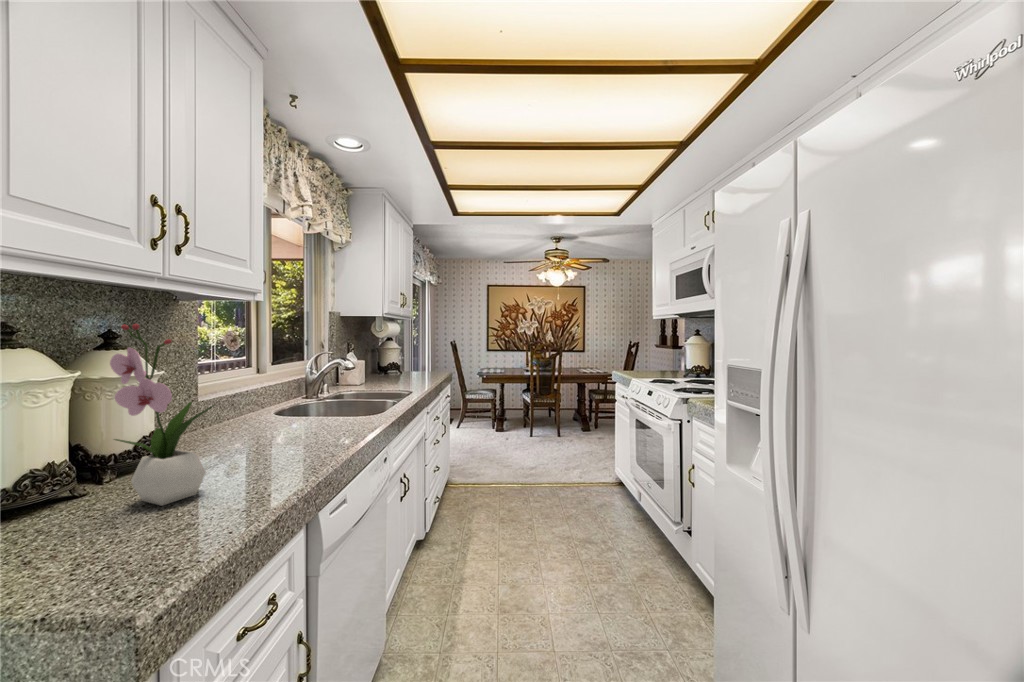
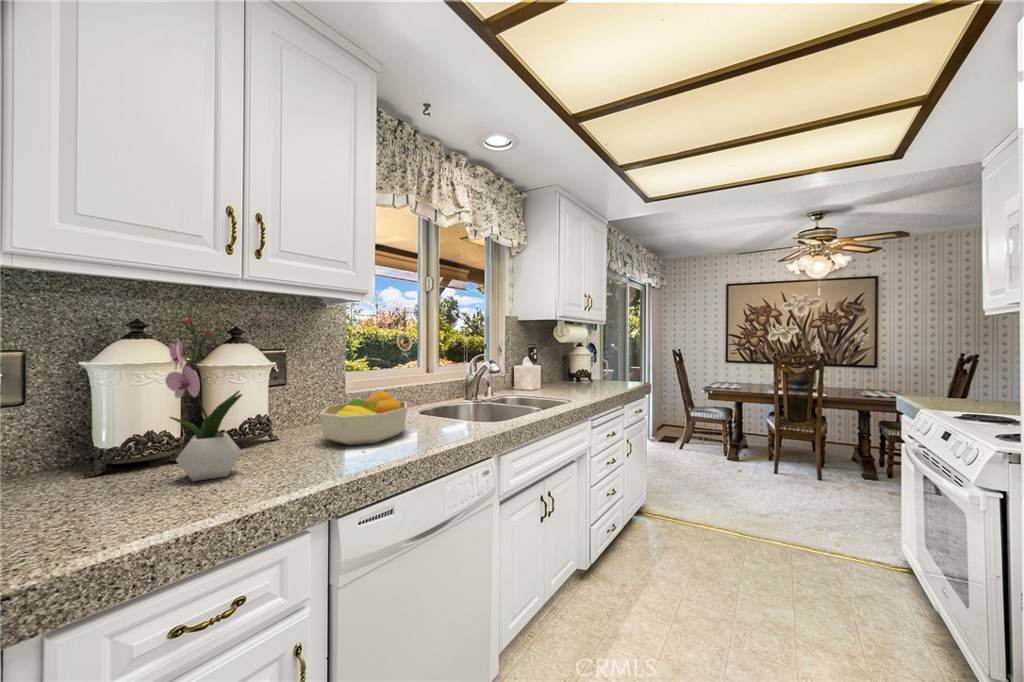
fruit bowl: none [223,392,319,450] -> present [320,390,407,445]

